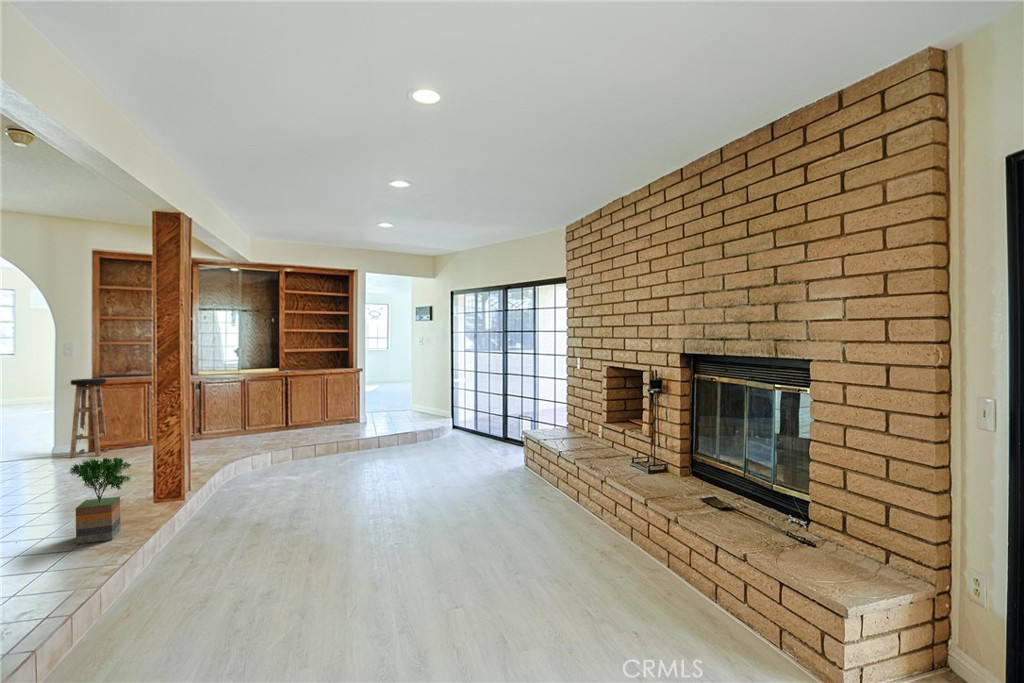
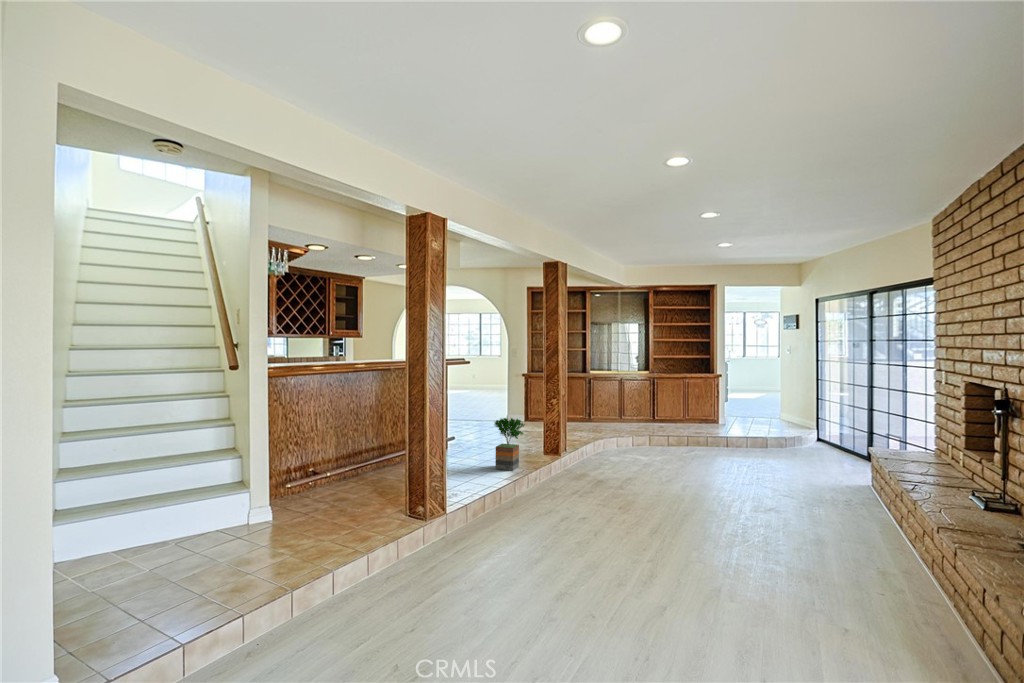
bar stool: present [70,378,109,458] -> none [509,371,530,425]

